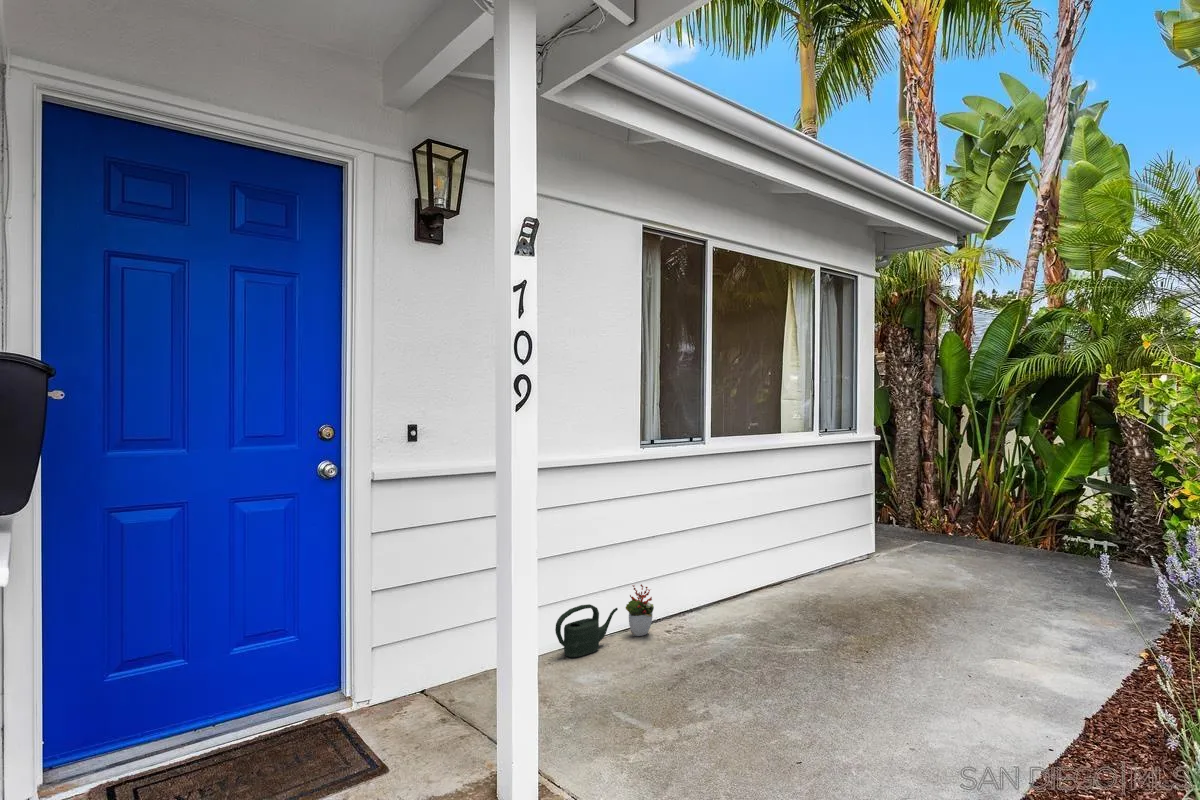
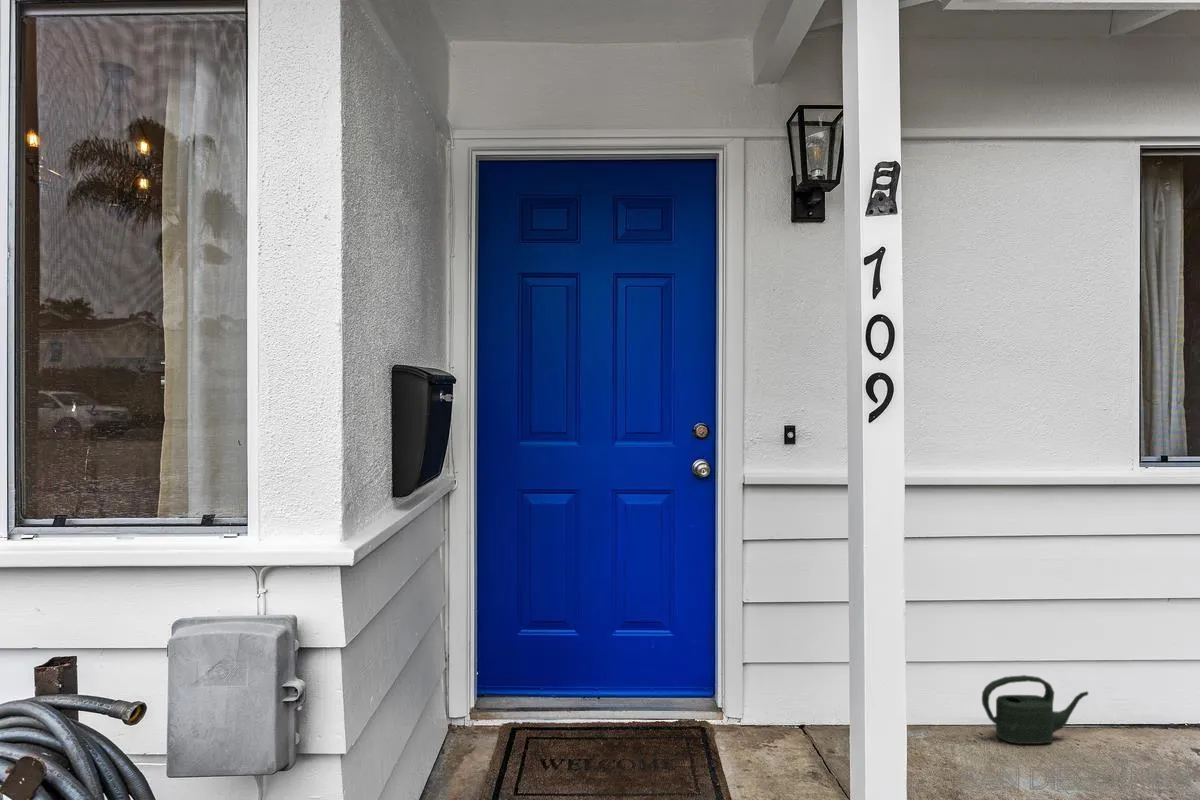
decorative plant: present [626,584,654,636] -> none [1104,665,1157,742]

